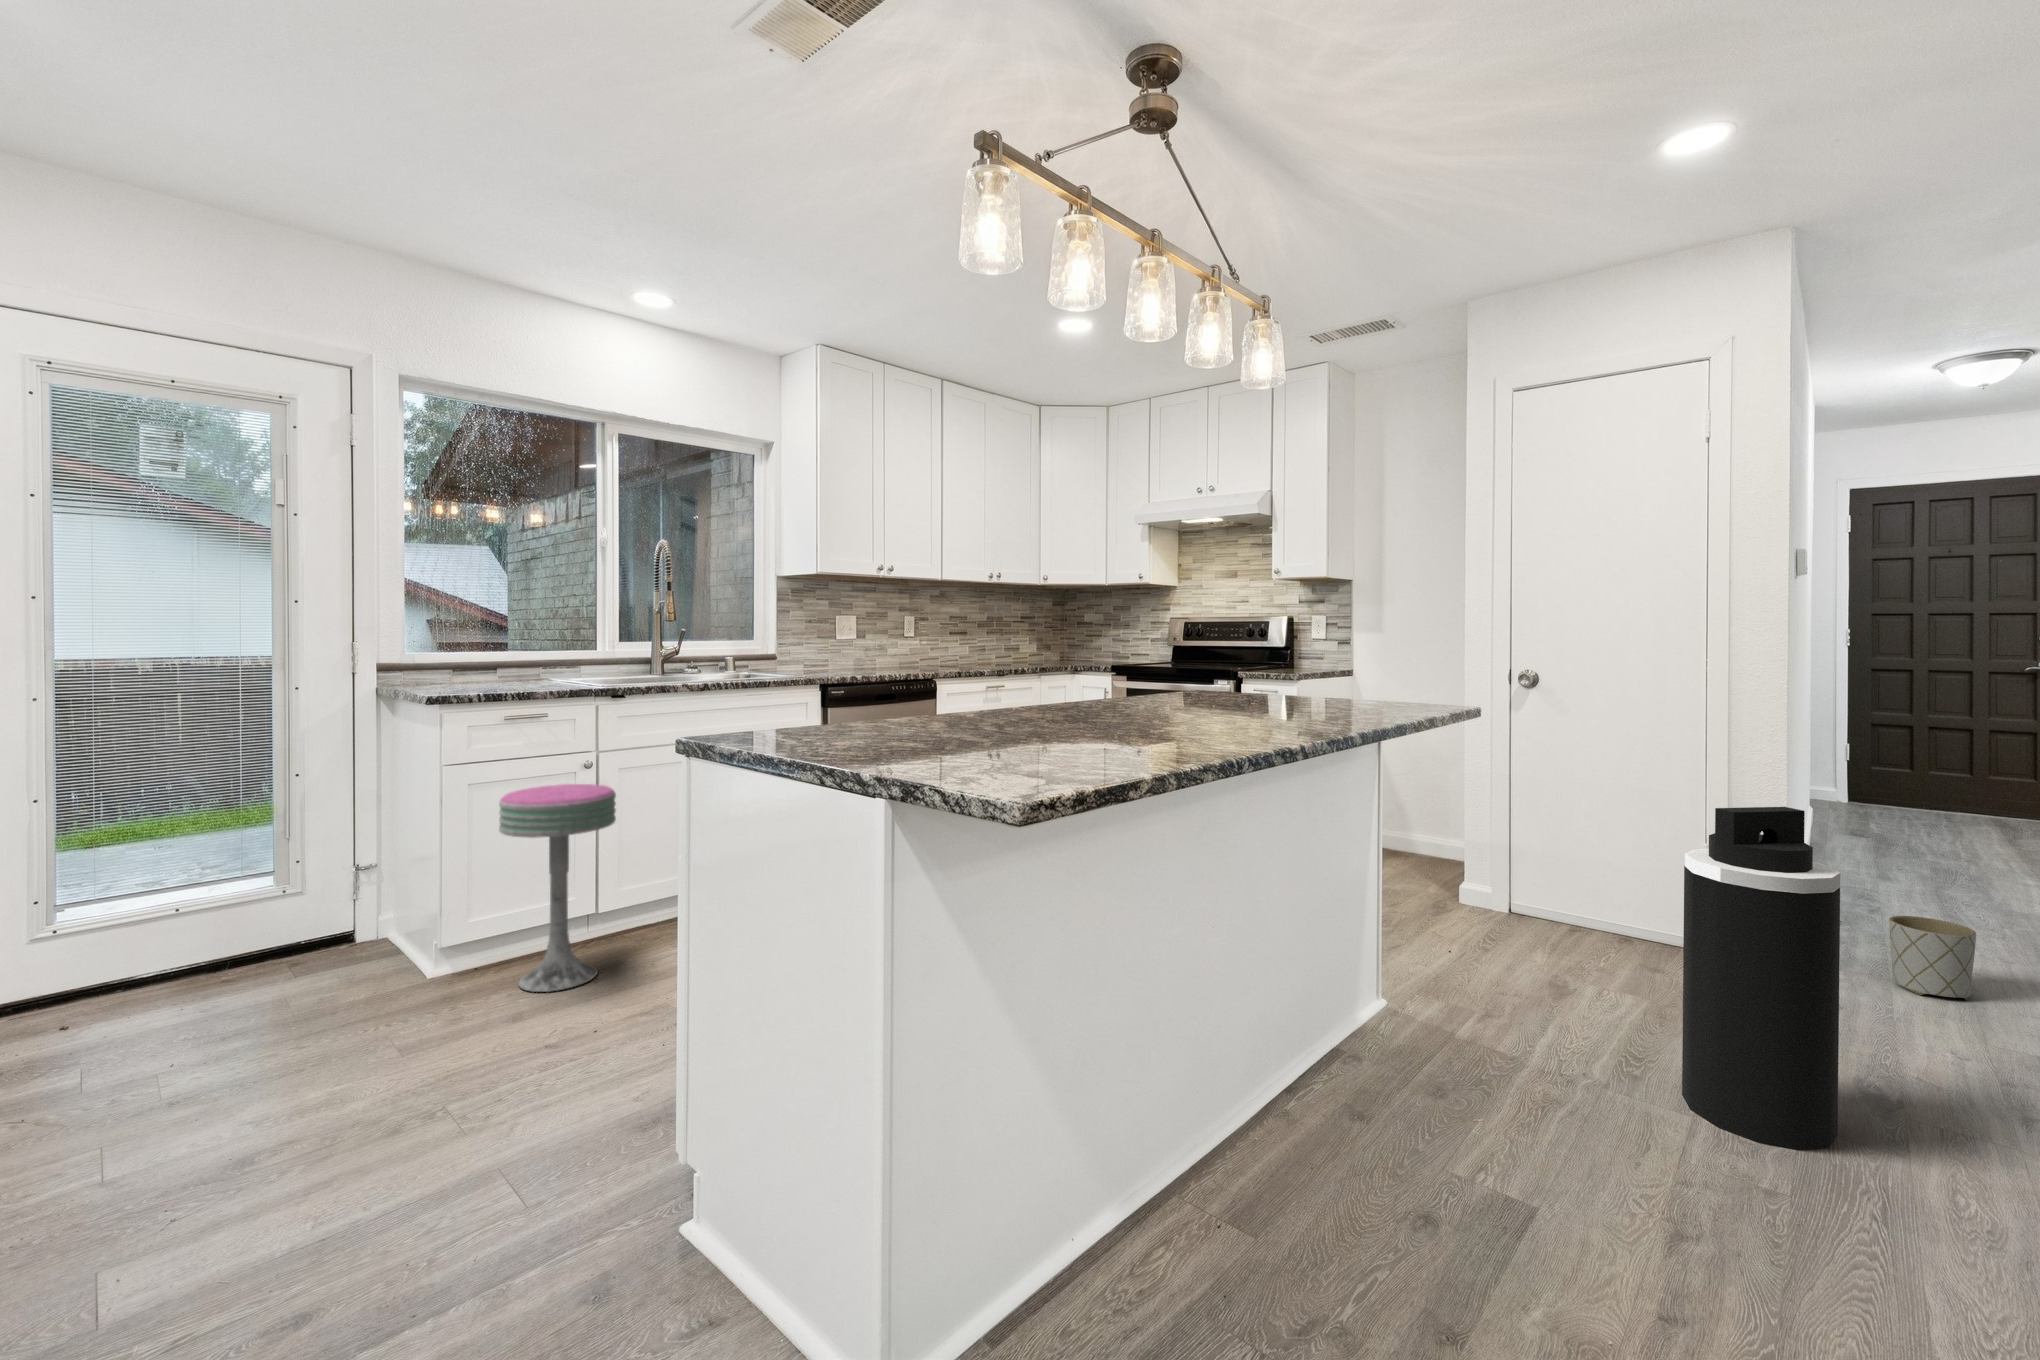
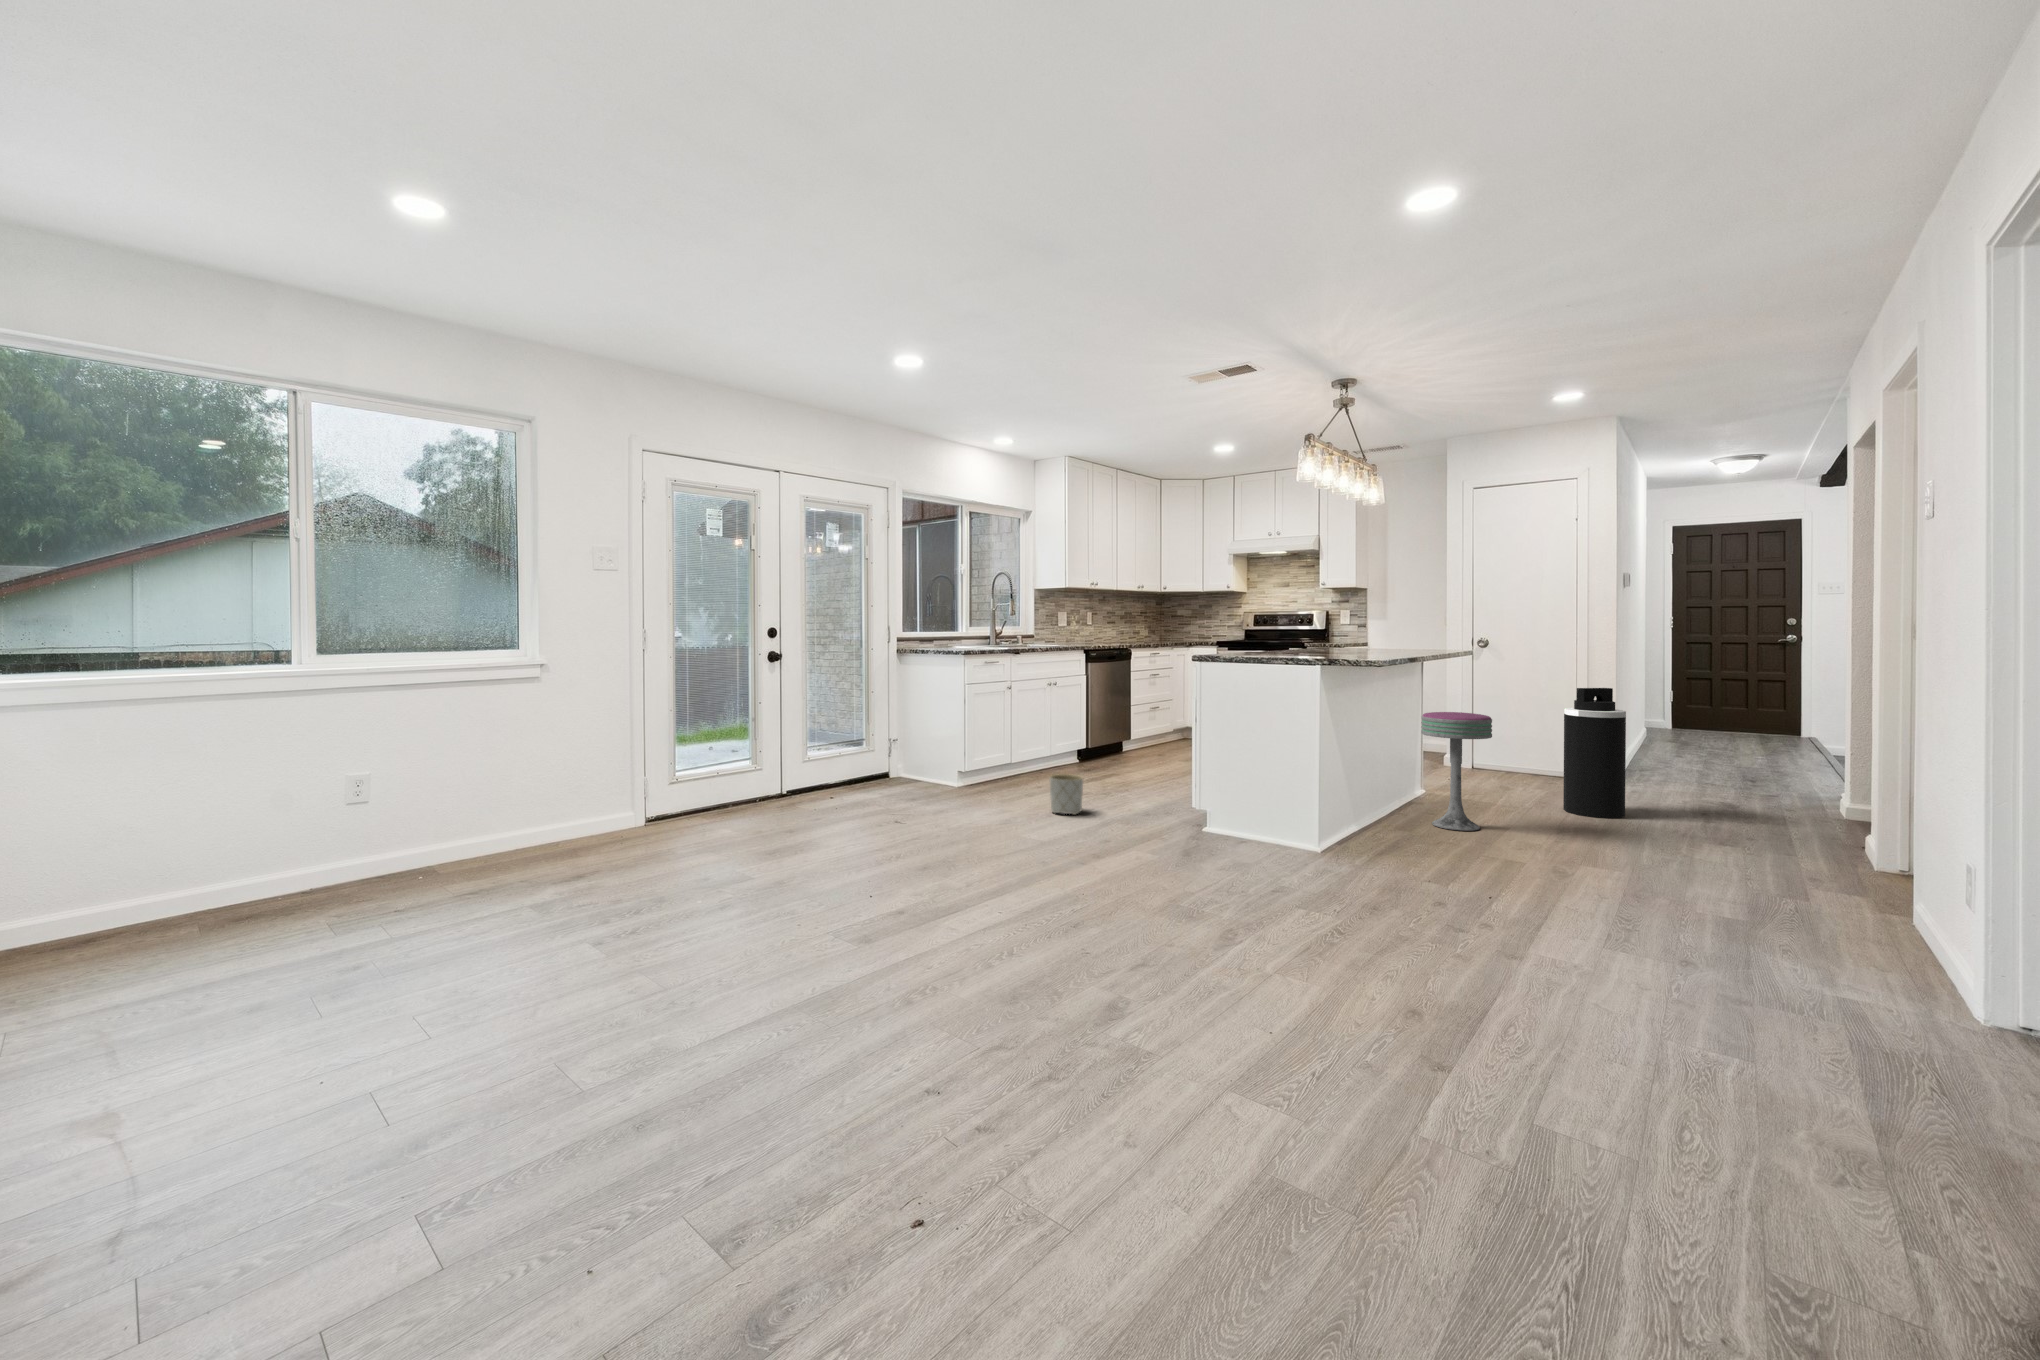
bar stool: present [499,784,616,992] -> present [1421,712,1492,831]
planter: present [1889,916,1976,1000] -> present [1050,774,1083,815]

